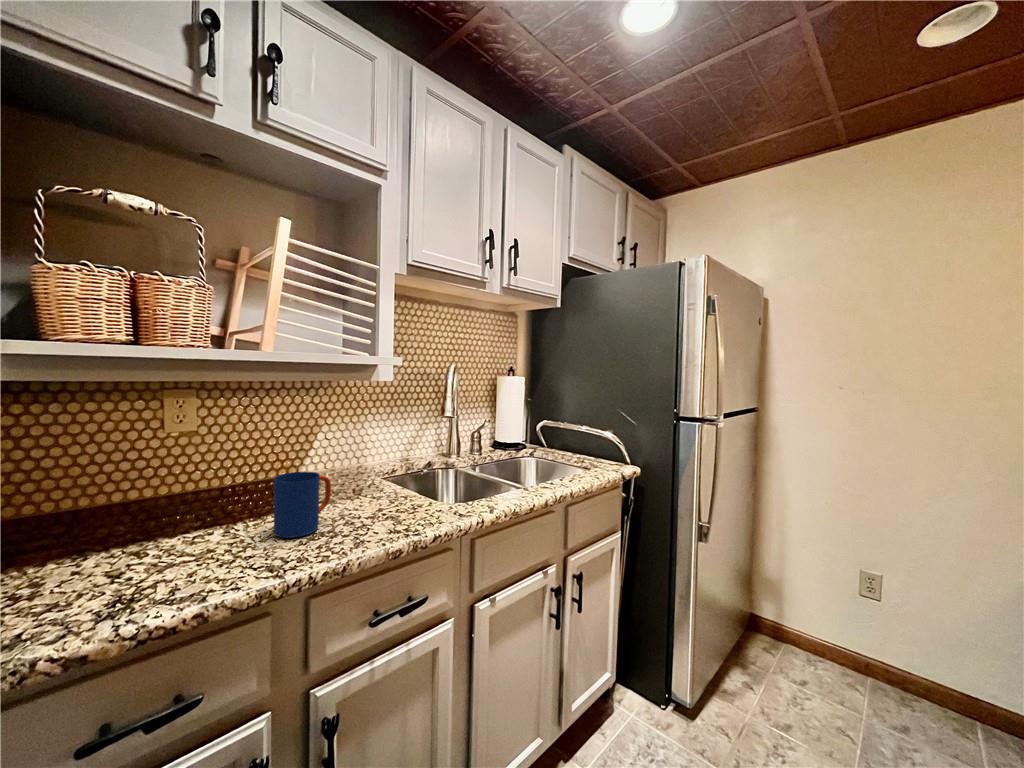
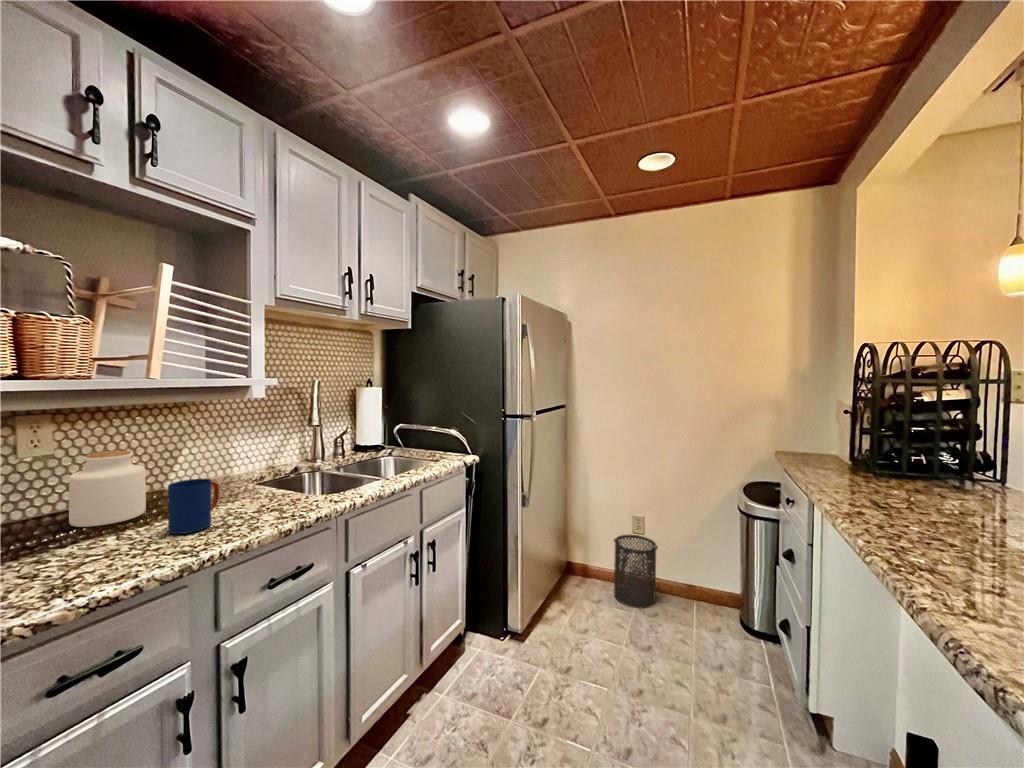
jar: none [202,431,272,512] -> present [69,451,146,527]
trash can: none [835,601,923,726] -> present [614,535,658,608]

